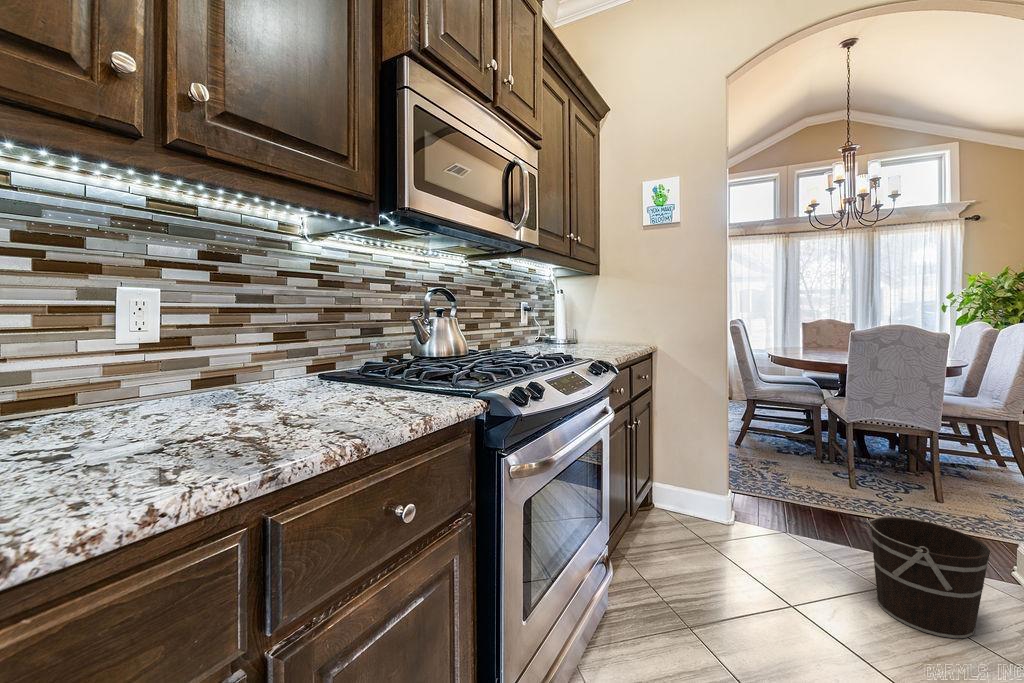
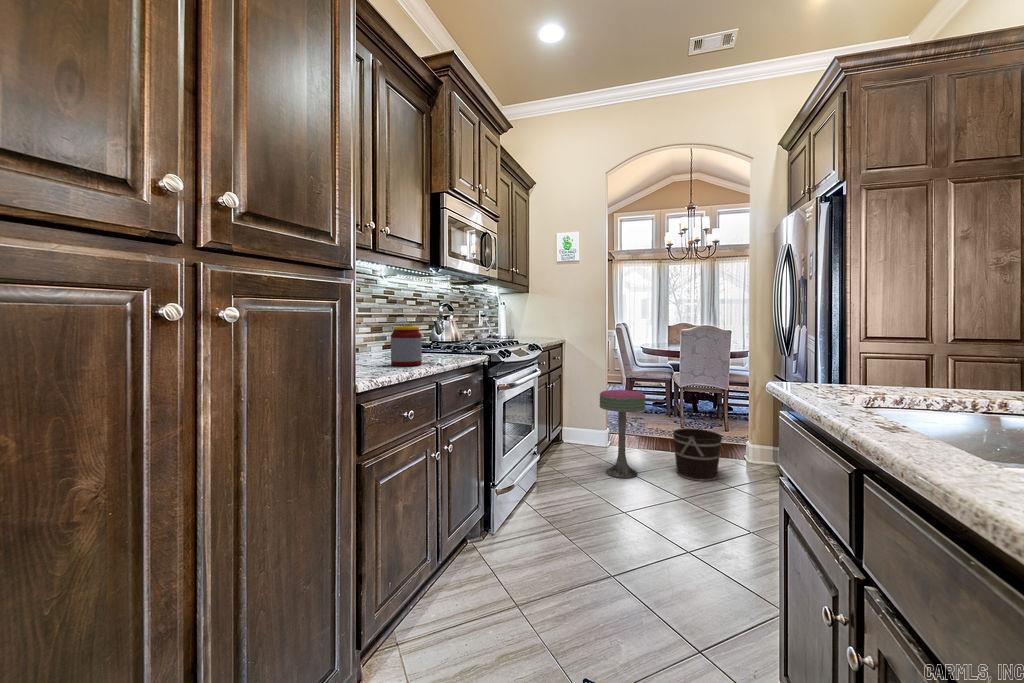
jar: none [100,338,221,471] -> present [391,326,422,366]
bar stool: none [723,439,817,611] -> present [600,390,645,478]

